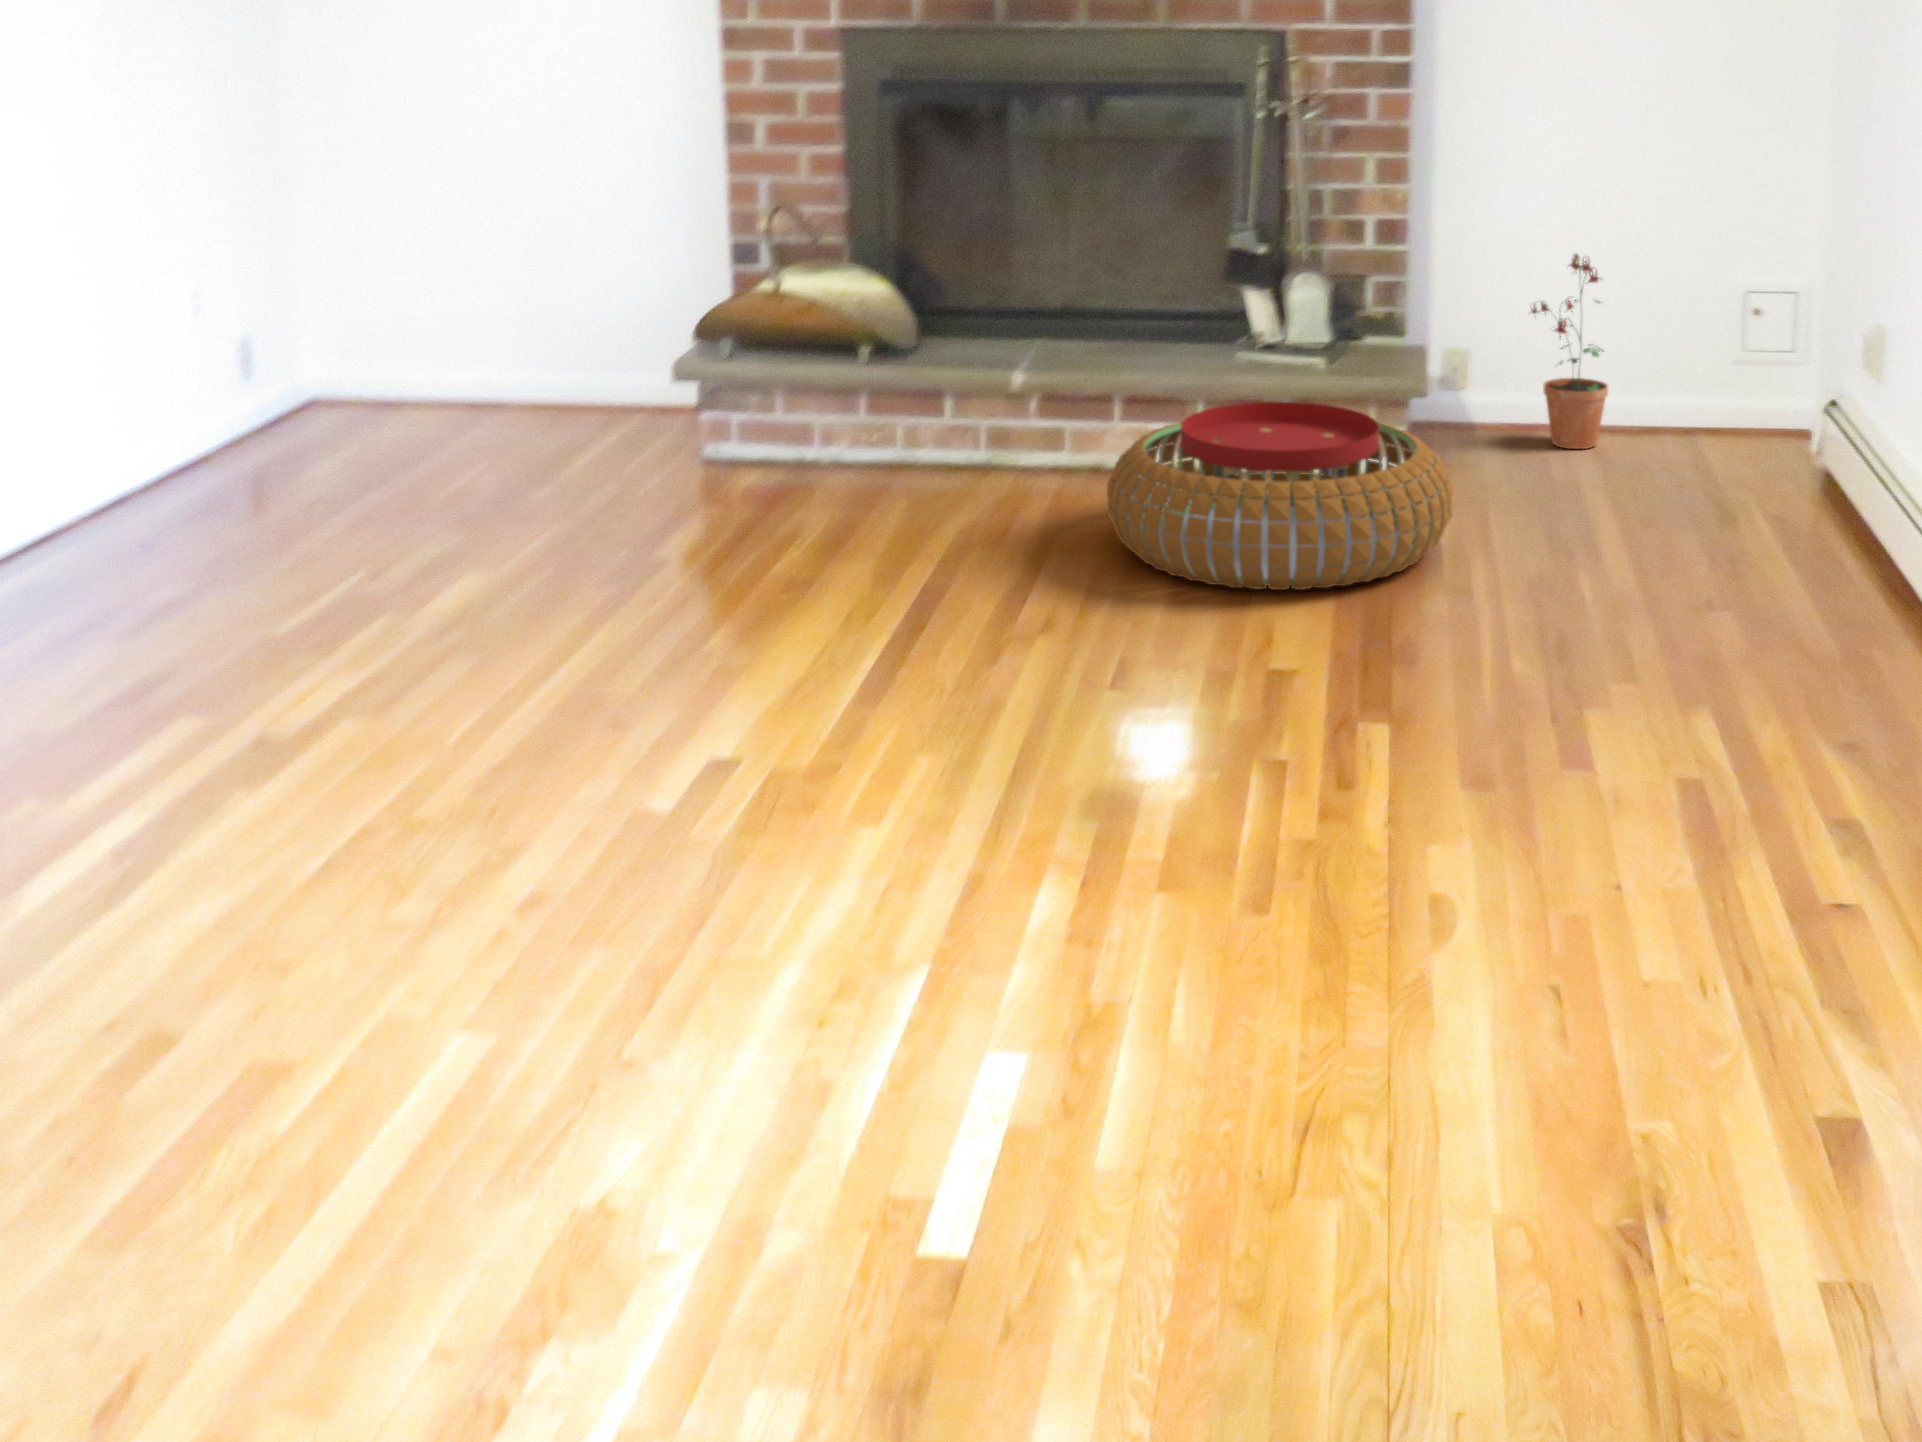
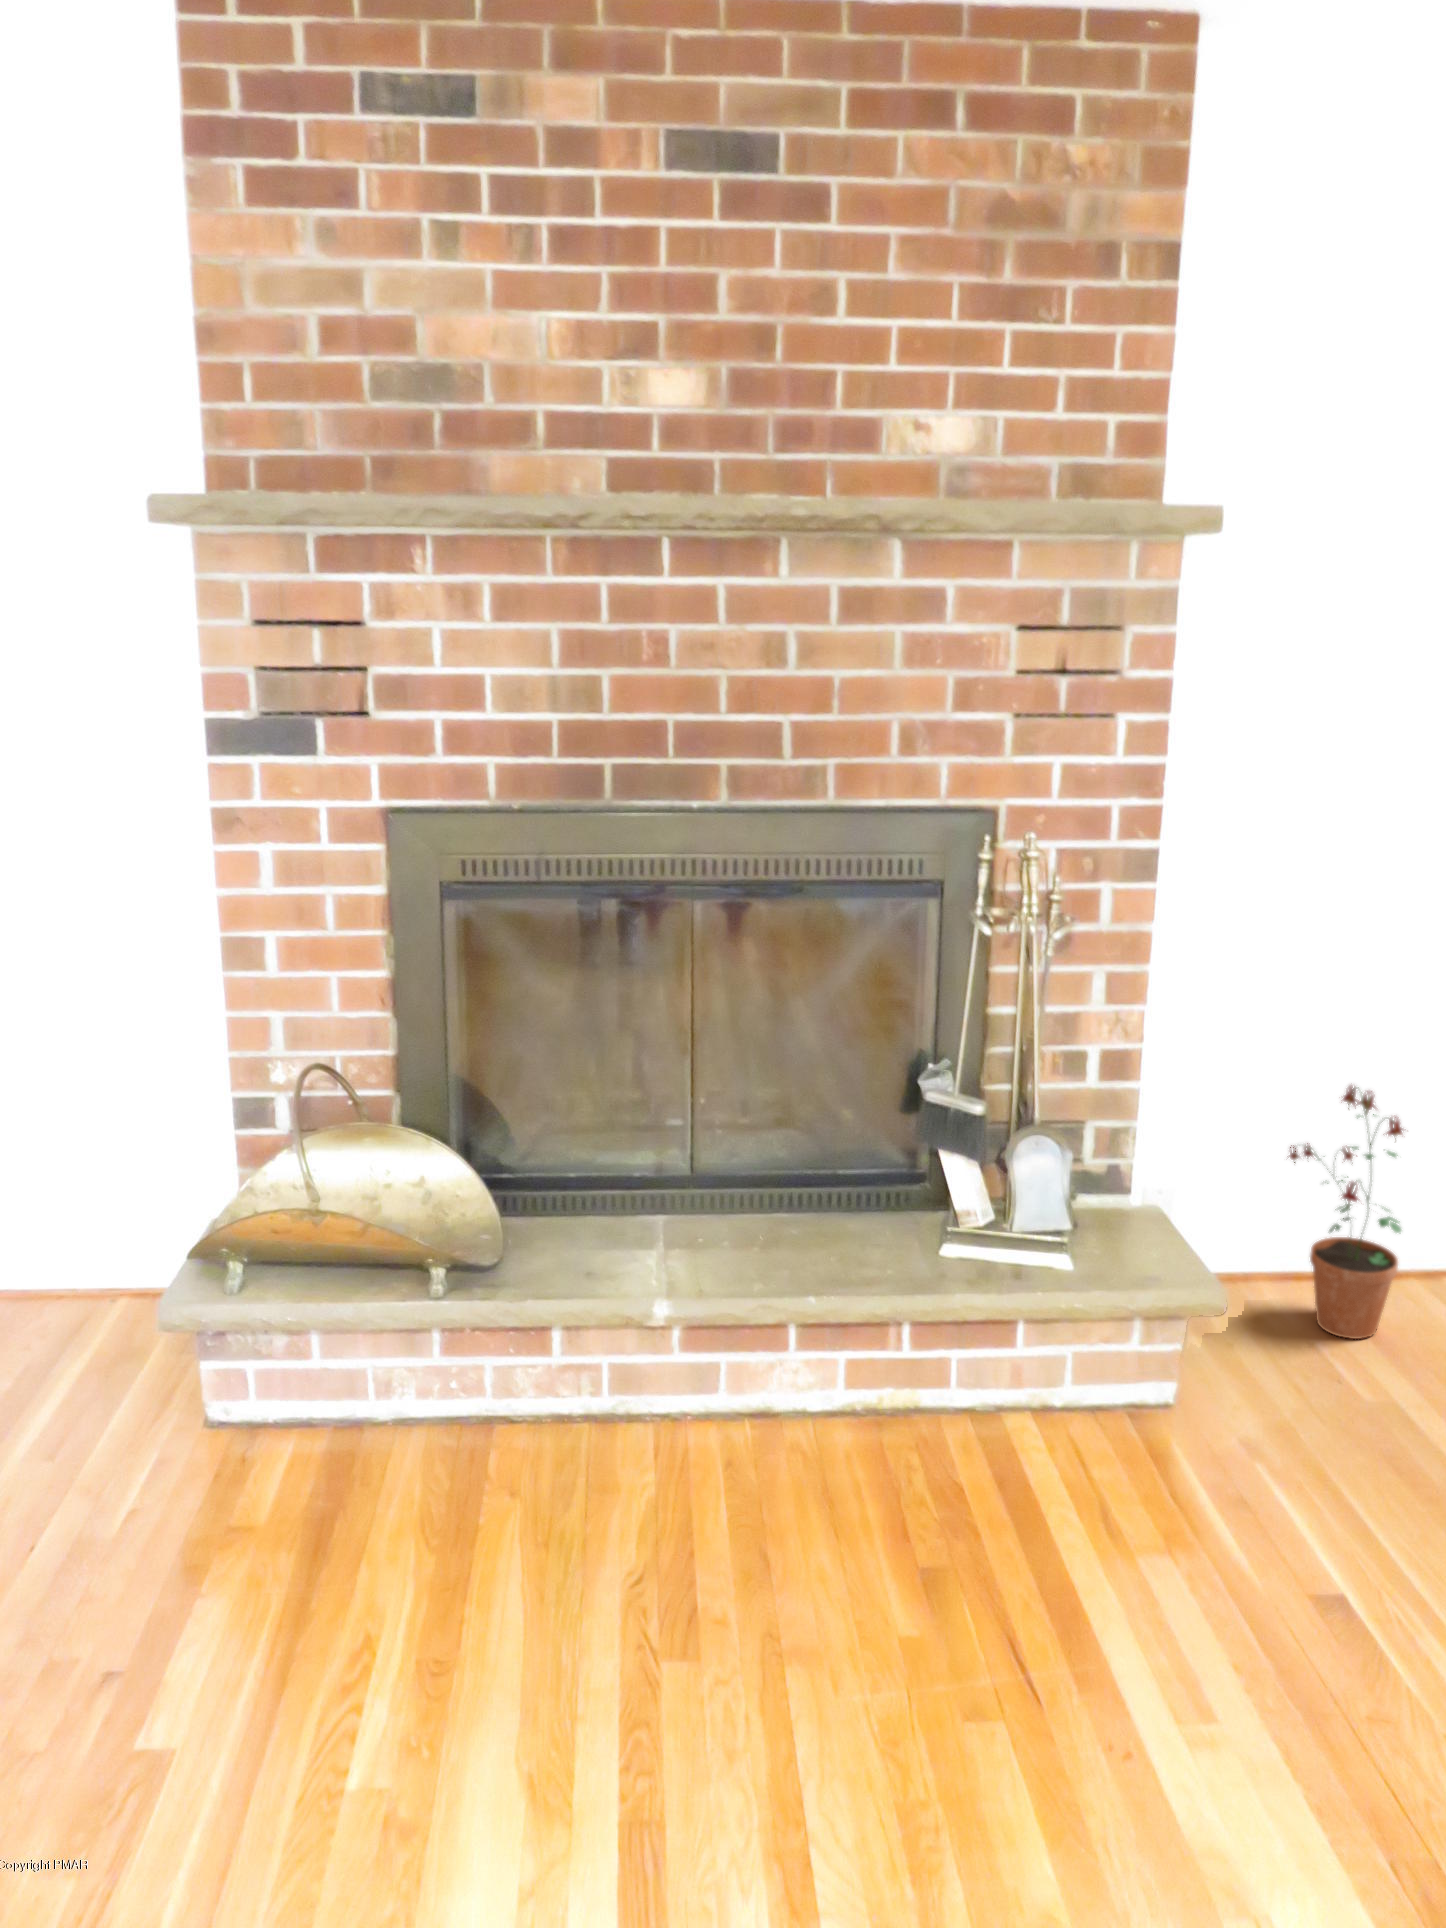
pouf: present [1107,402,1453,590] -> none [849,1389,1372,1784]

